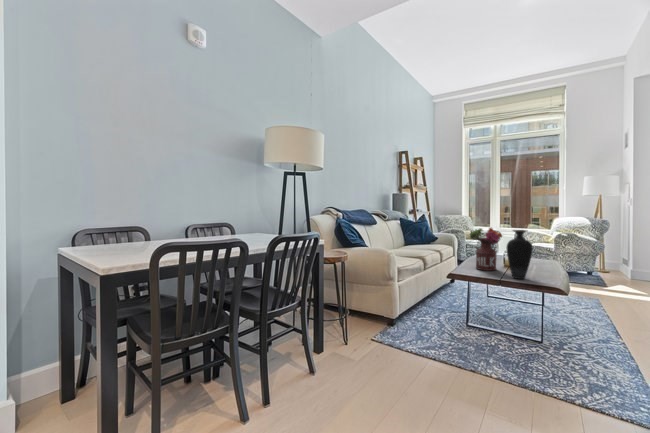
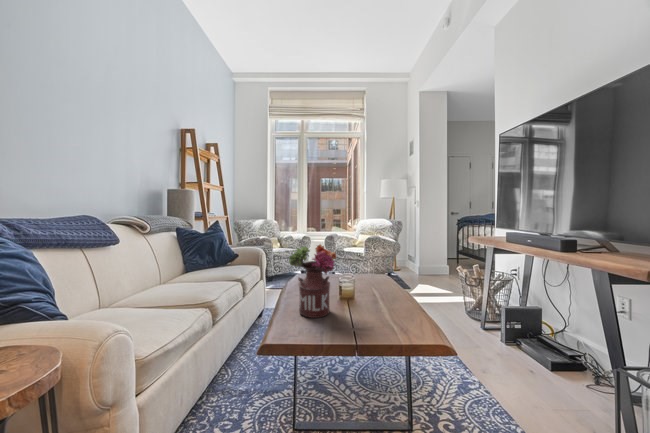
vase: present [506,230,533,279] -> none [351,249,388,333]

